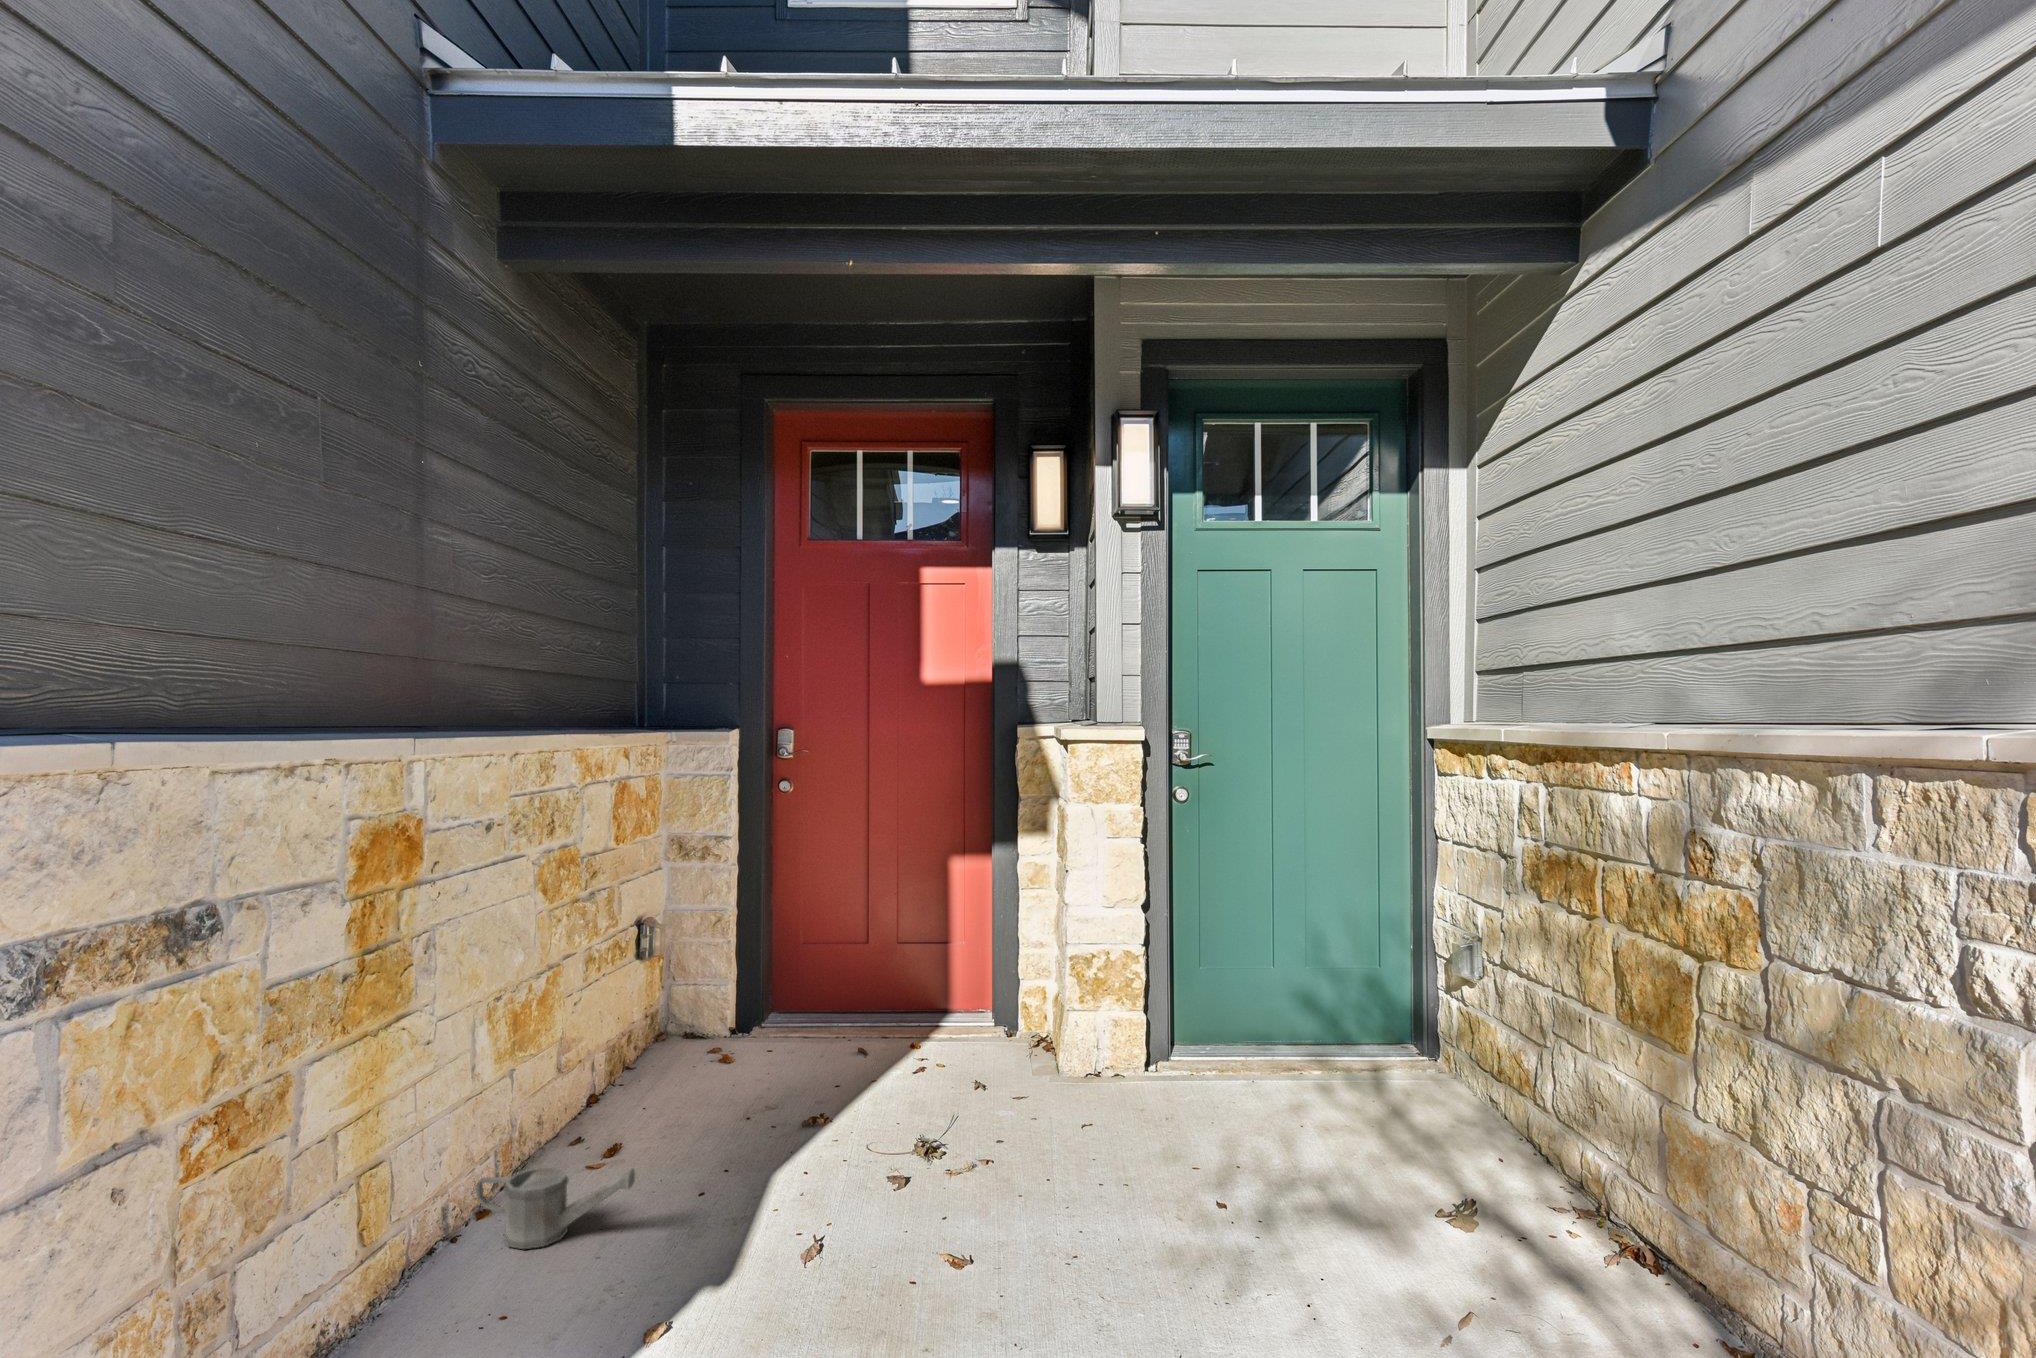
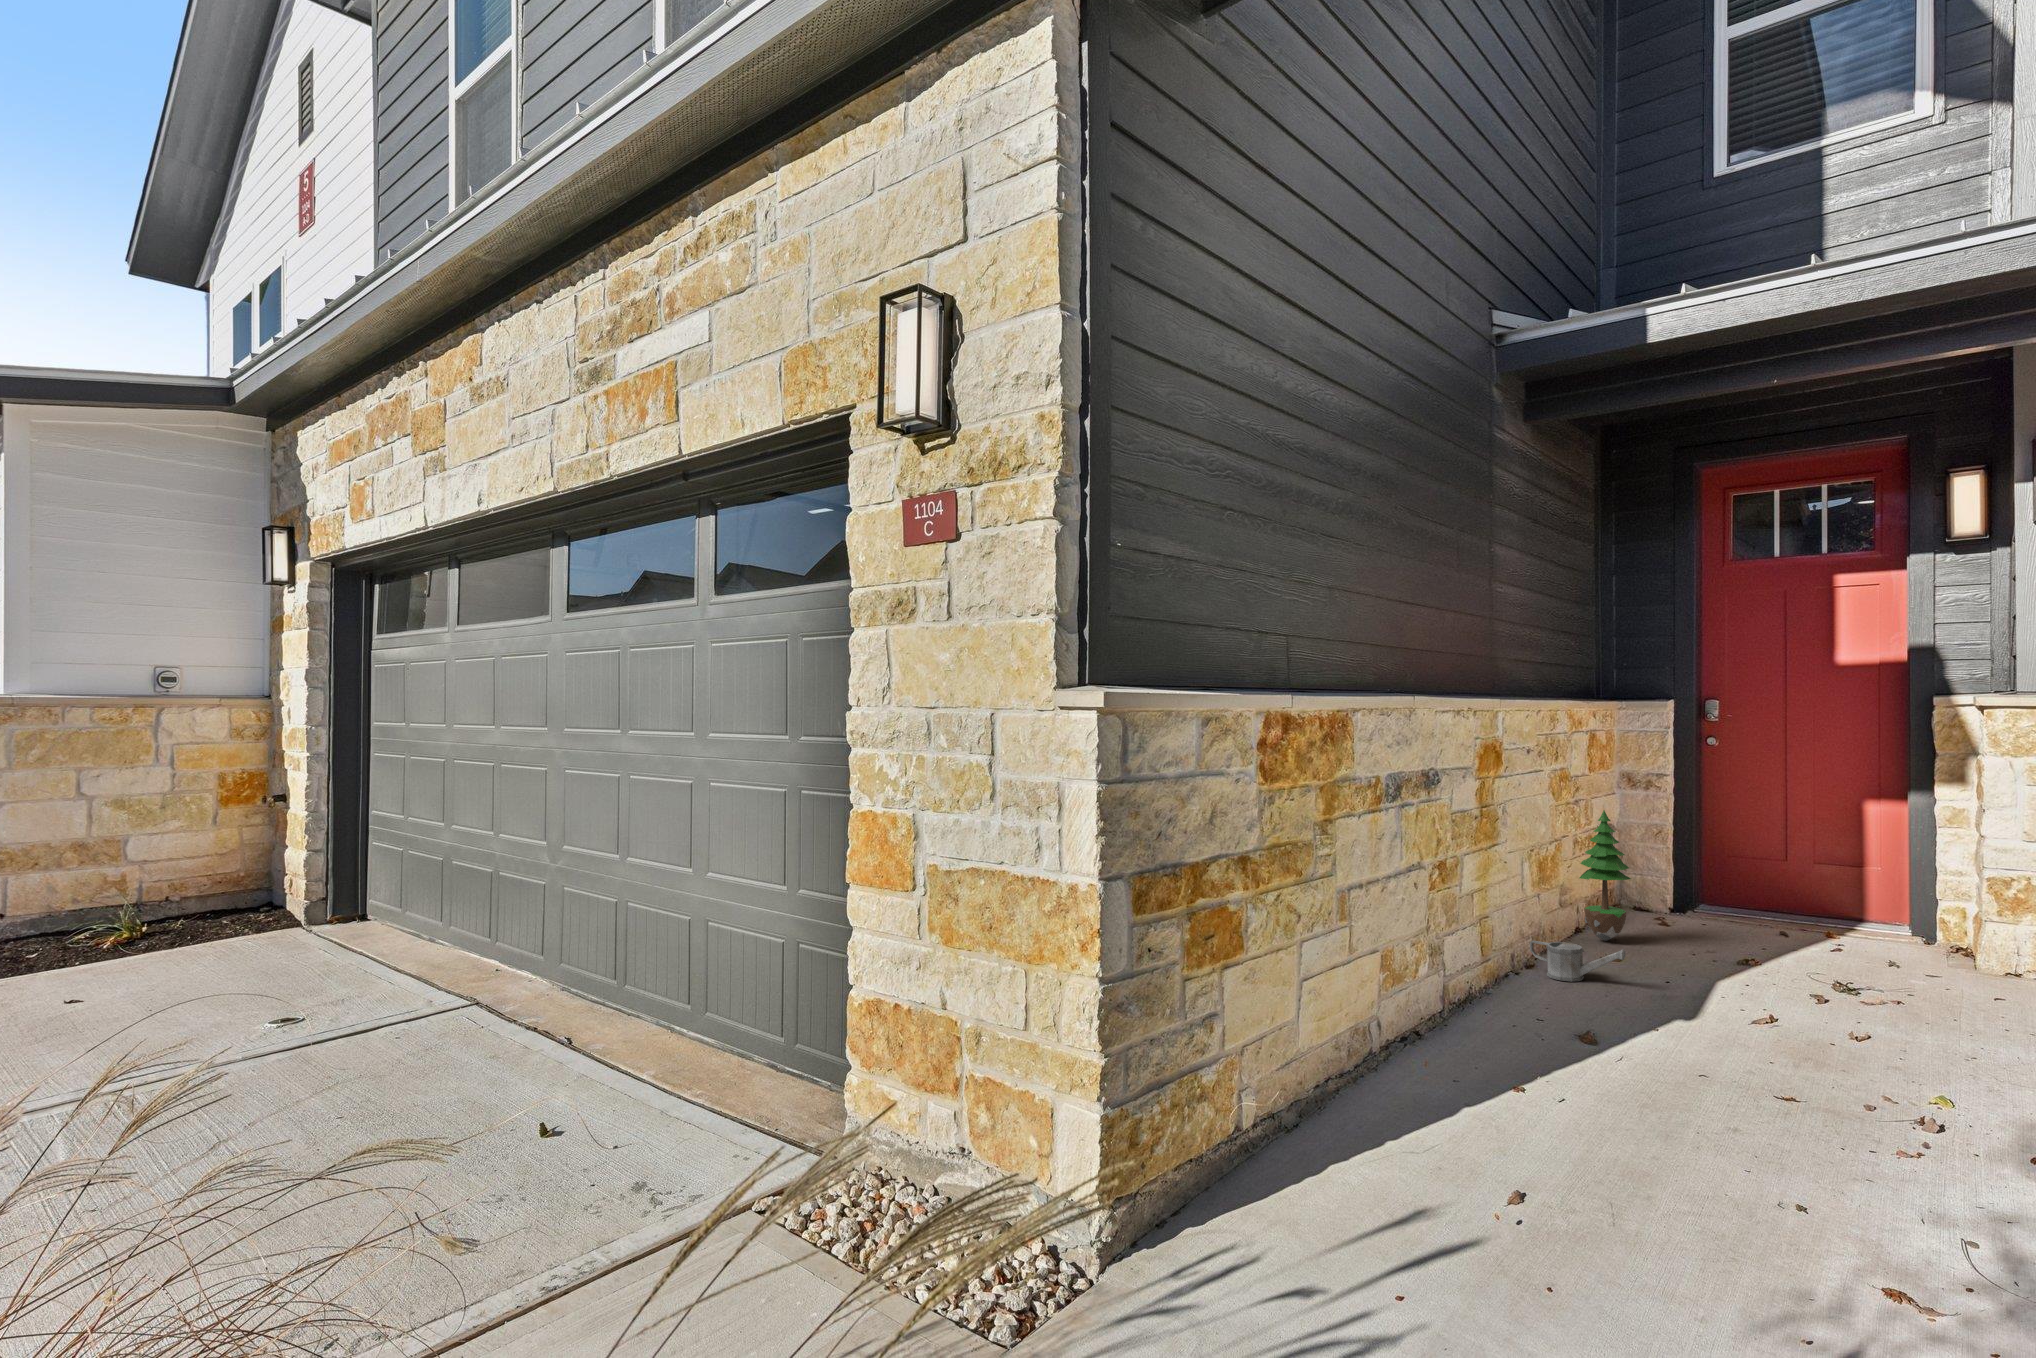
potted tree: none [586,908,666,1122] -> present [1579,810,1631,941]

